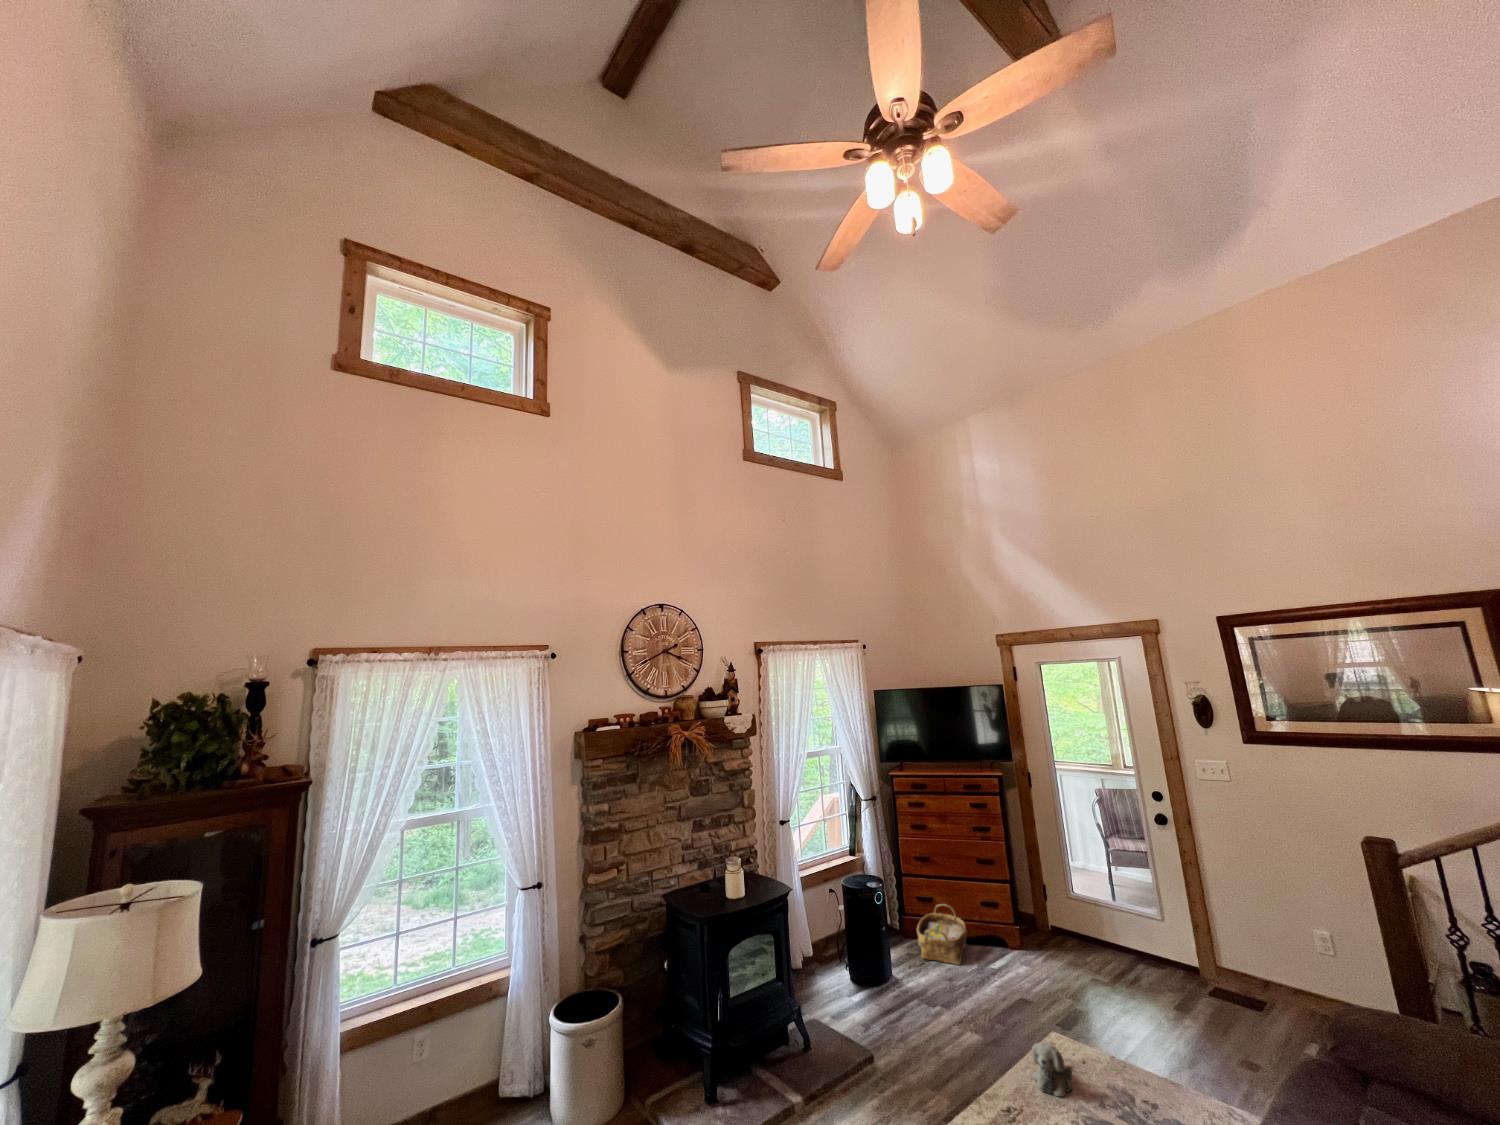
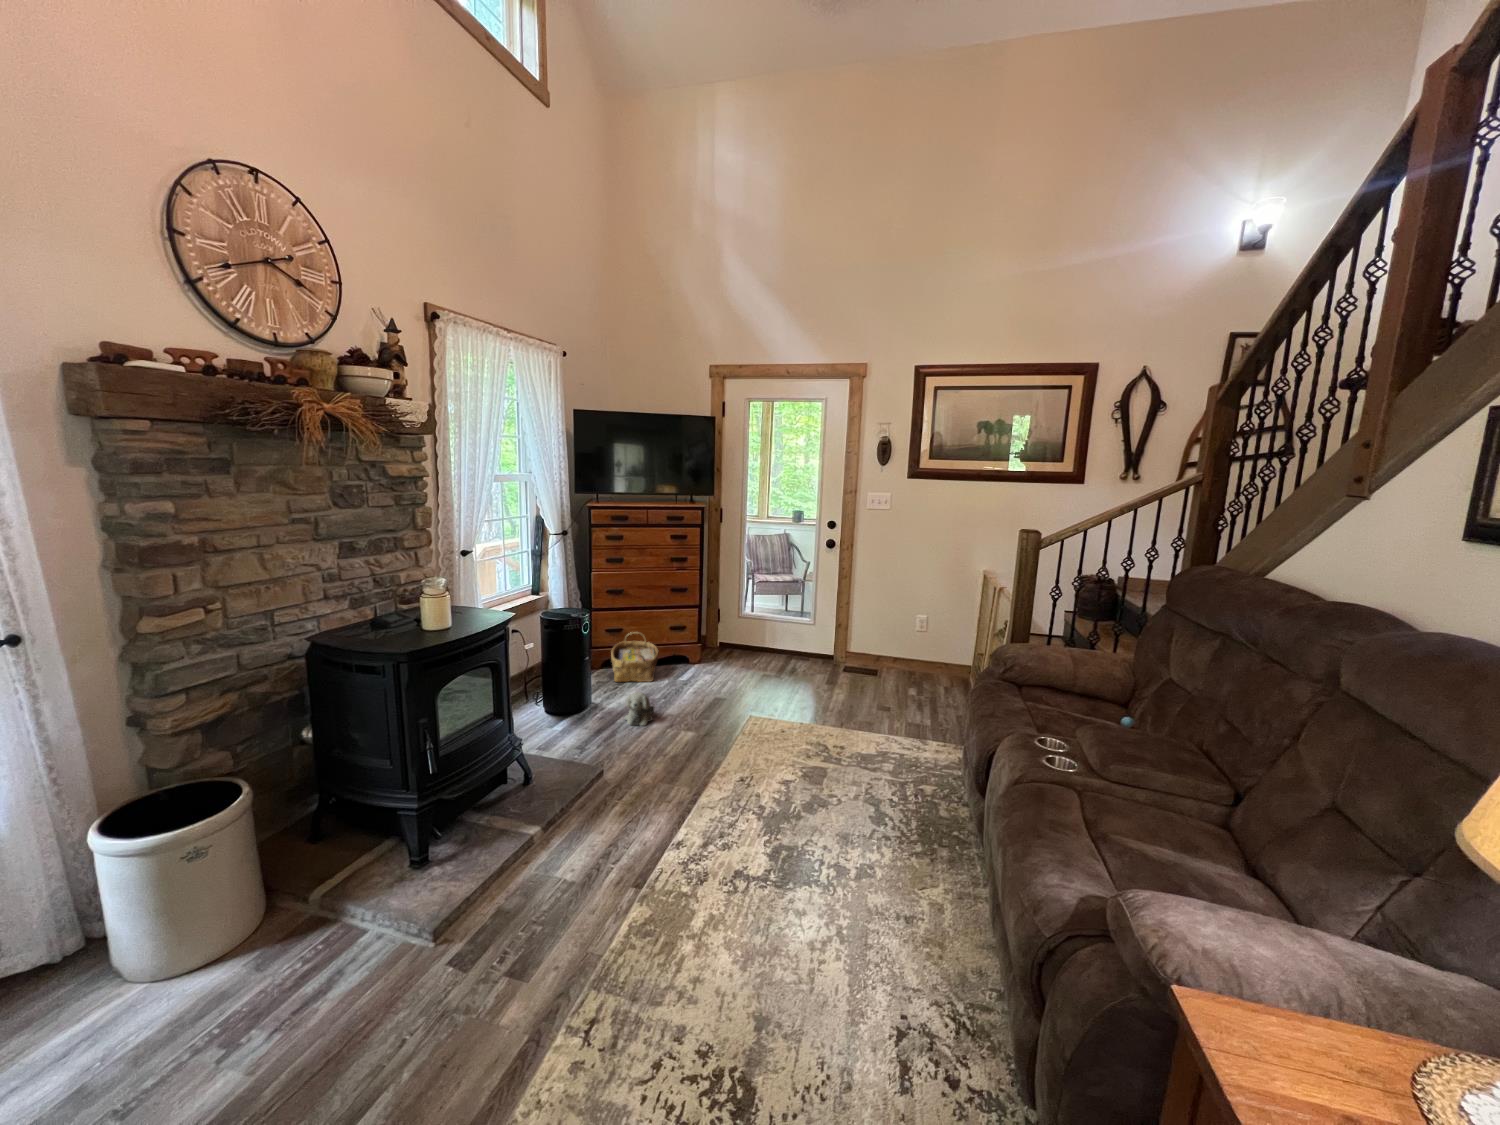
plush toy: present [1032,1042,1072,1097] -> present [625,692,654,726]

